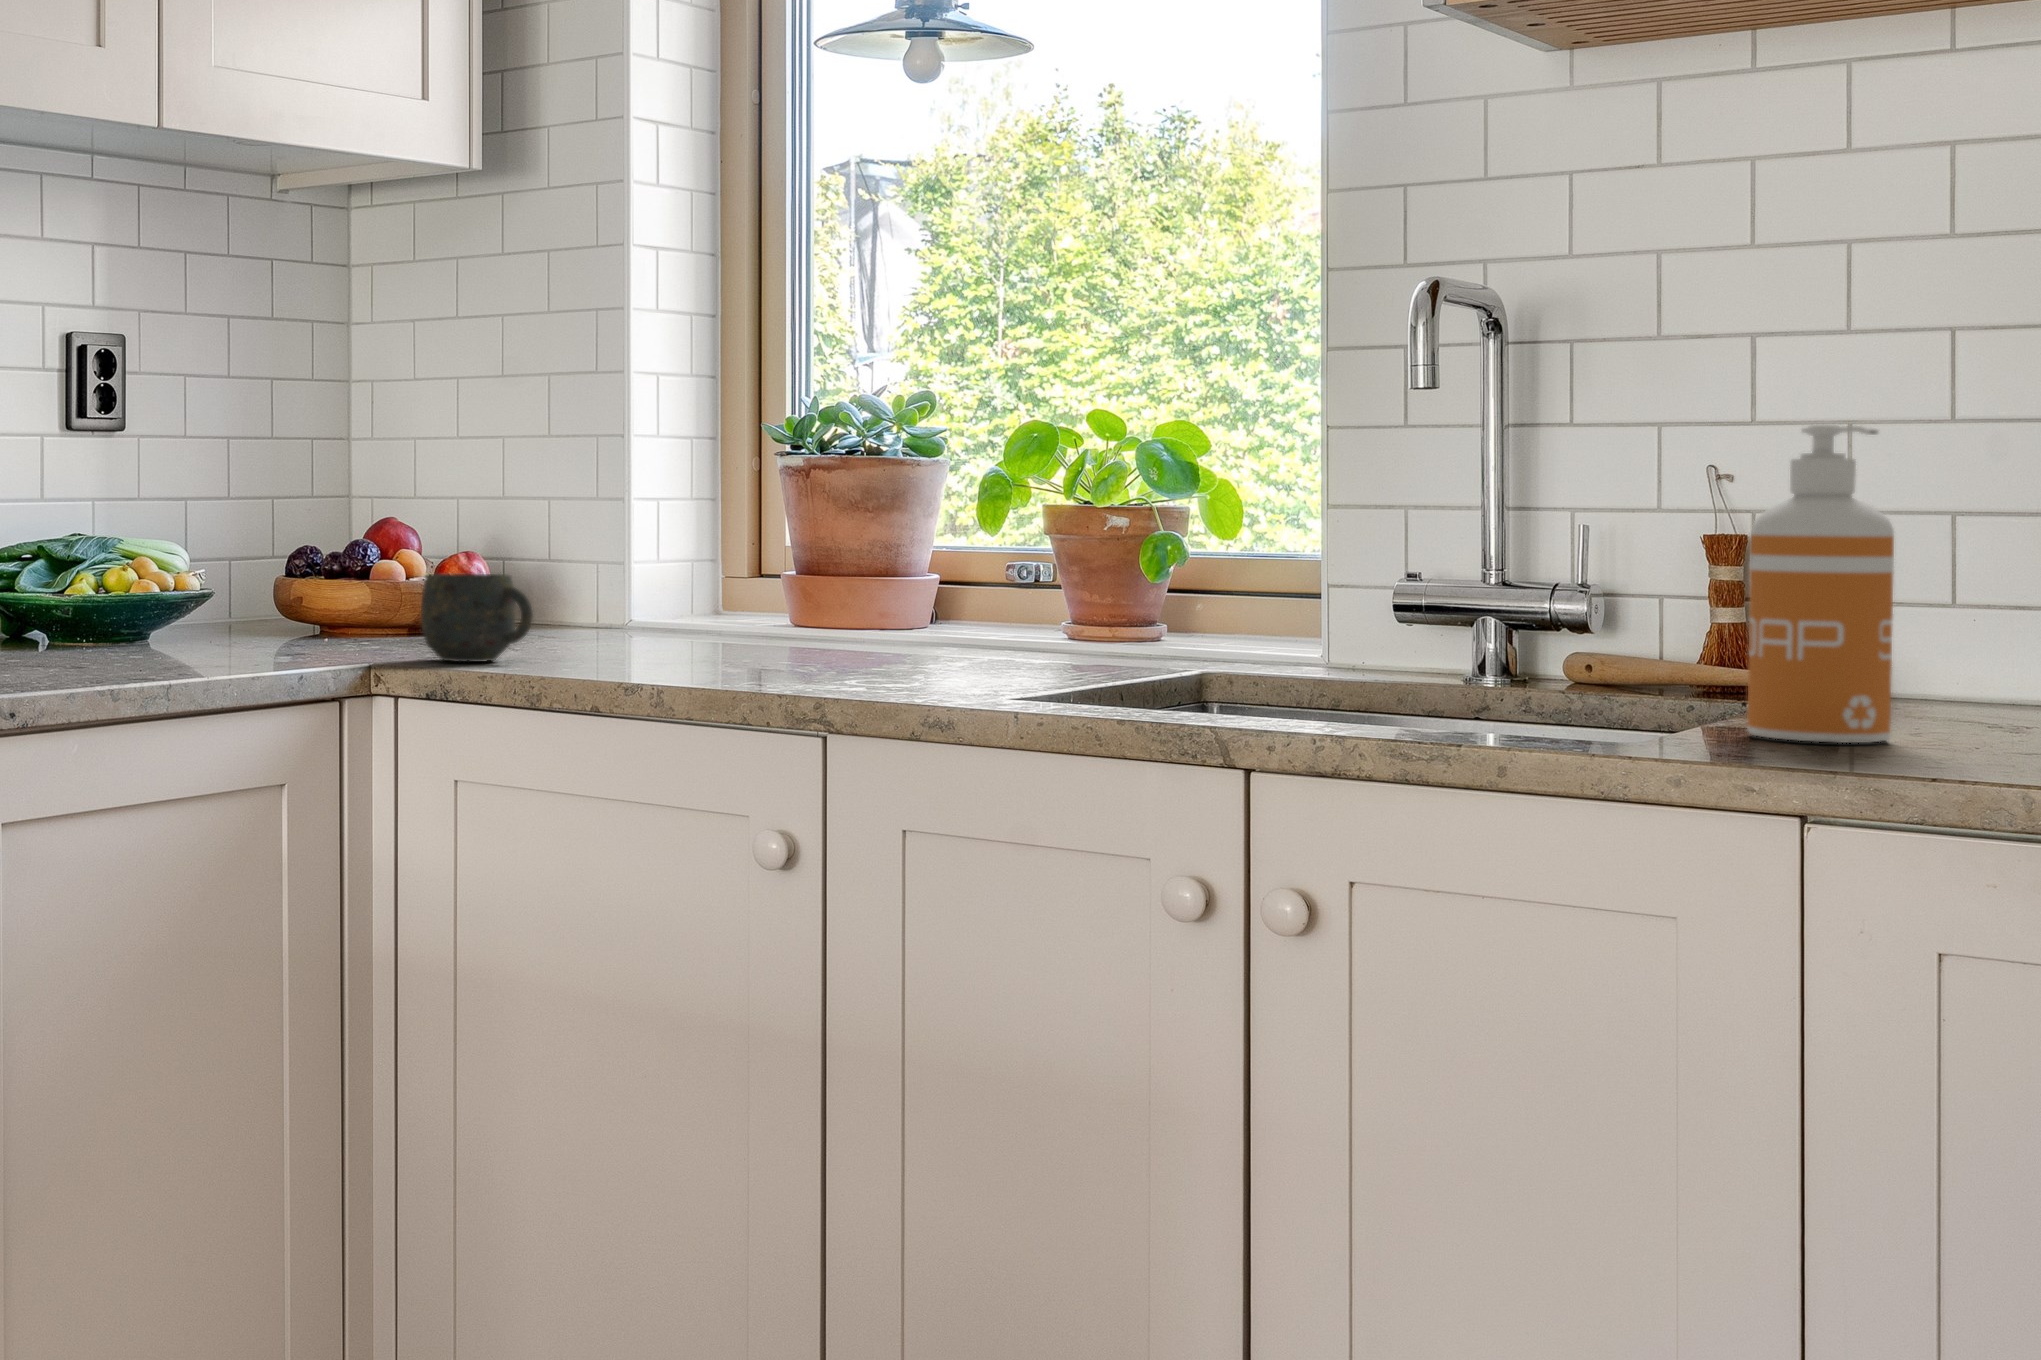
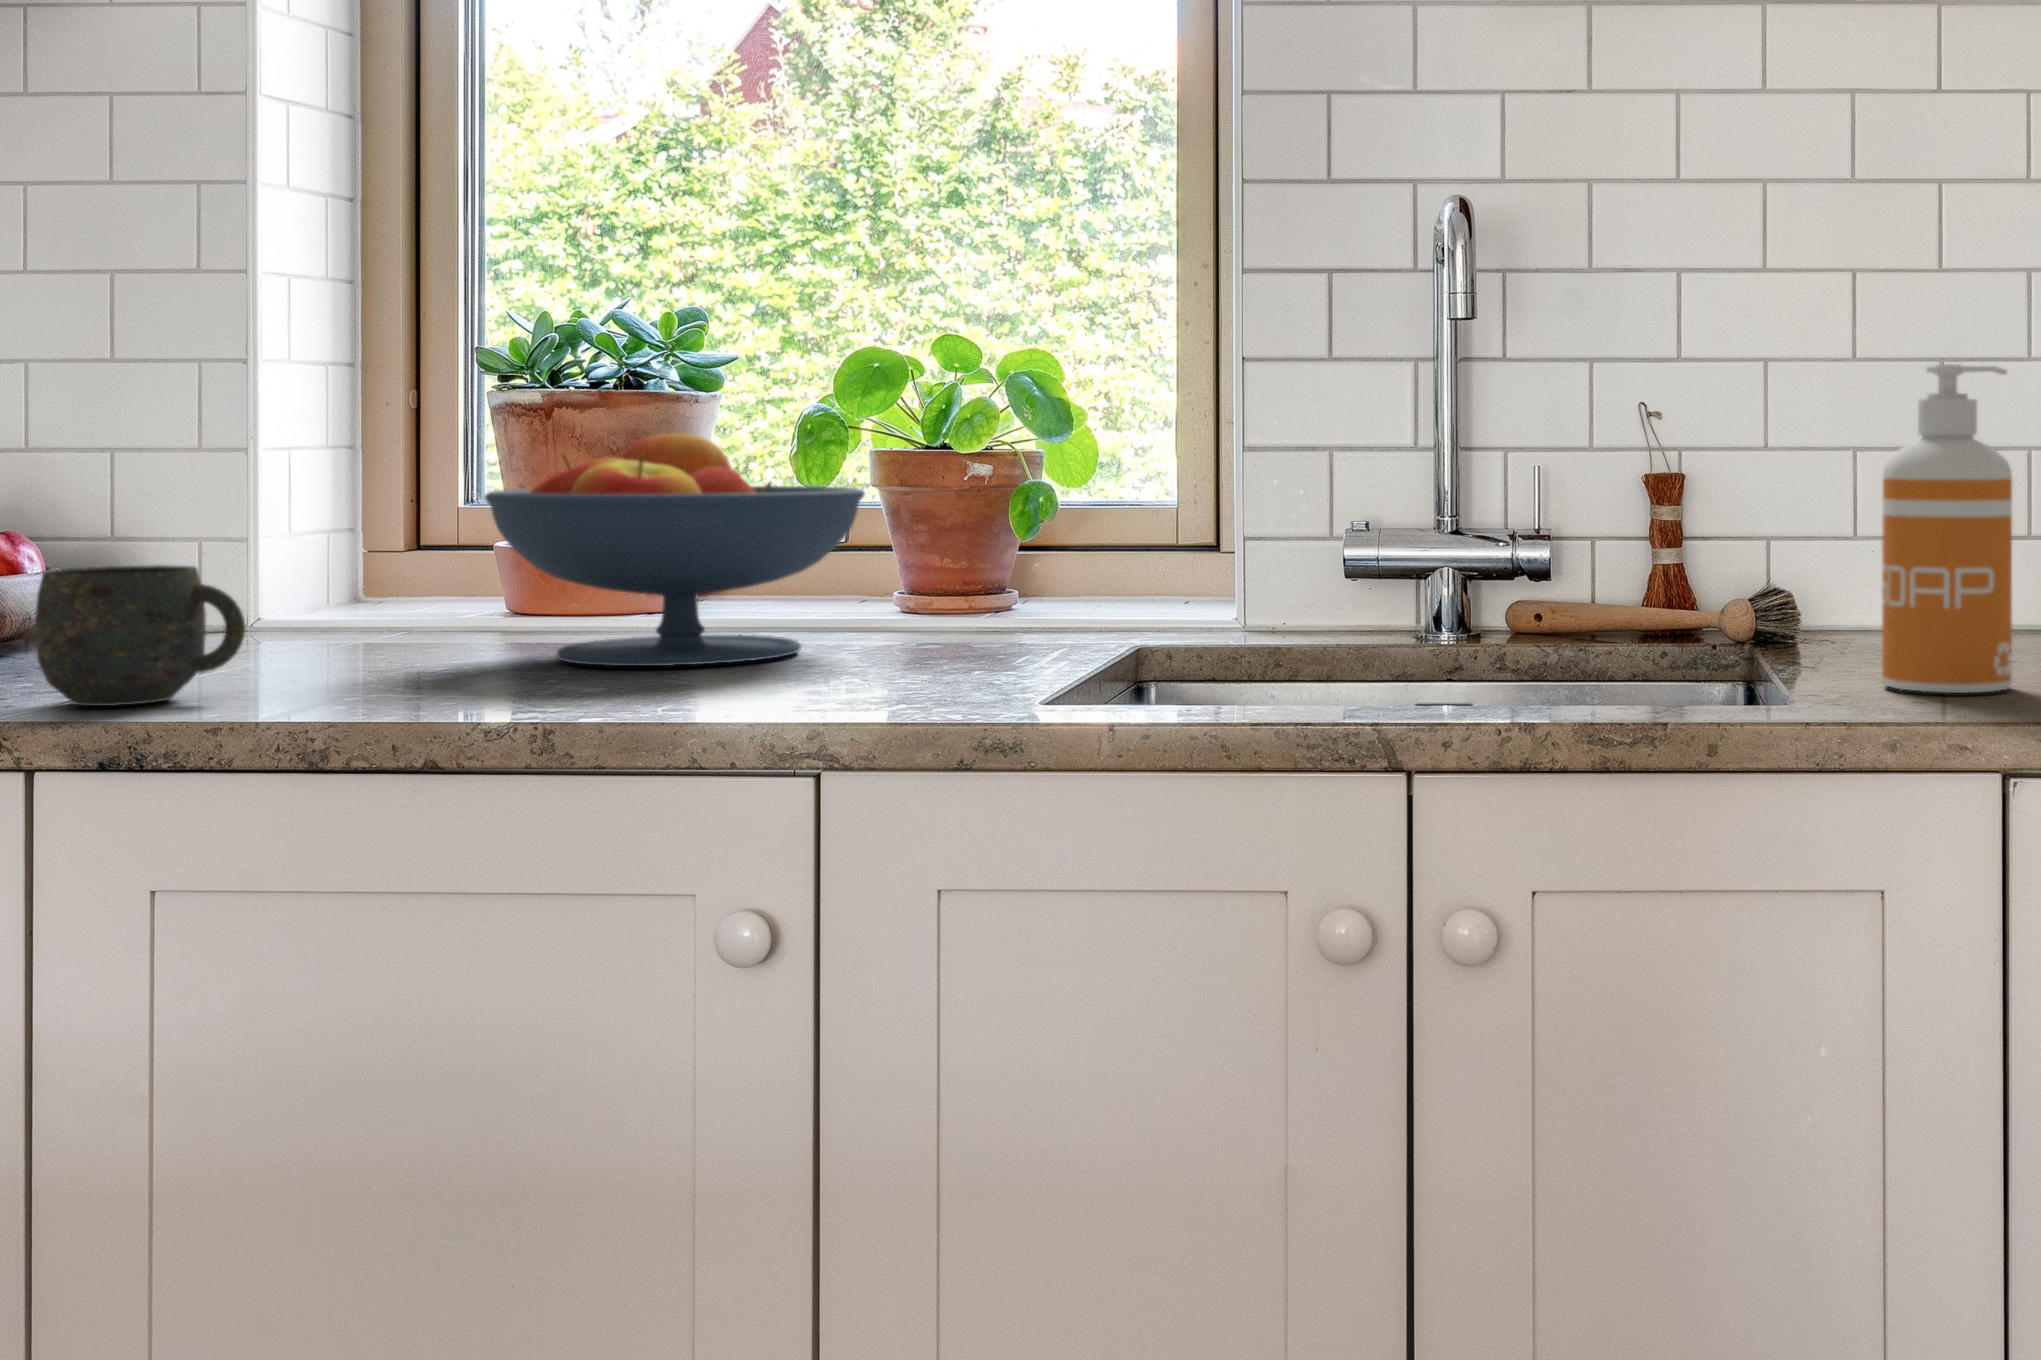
fruit bowl: none [703,489,979,663] -> present [485,433,865,666]

